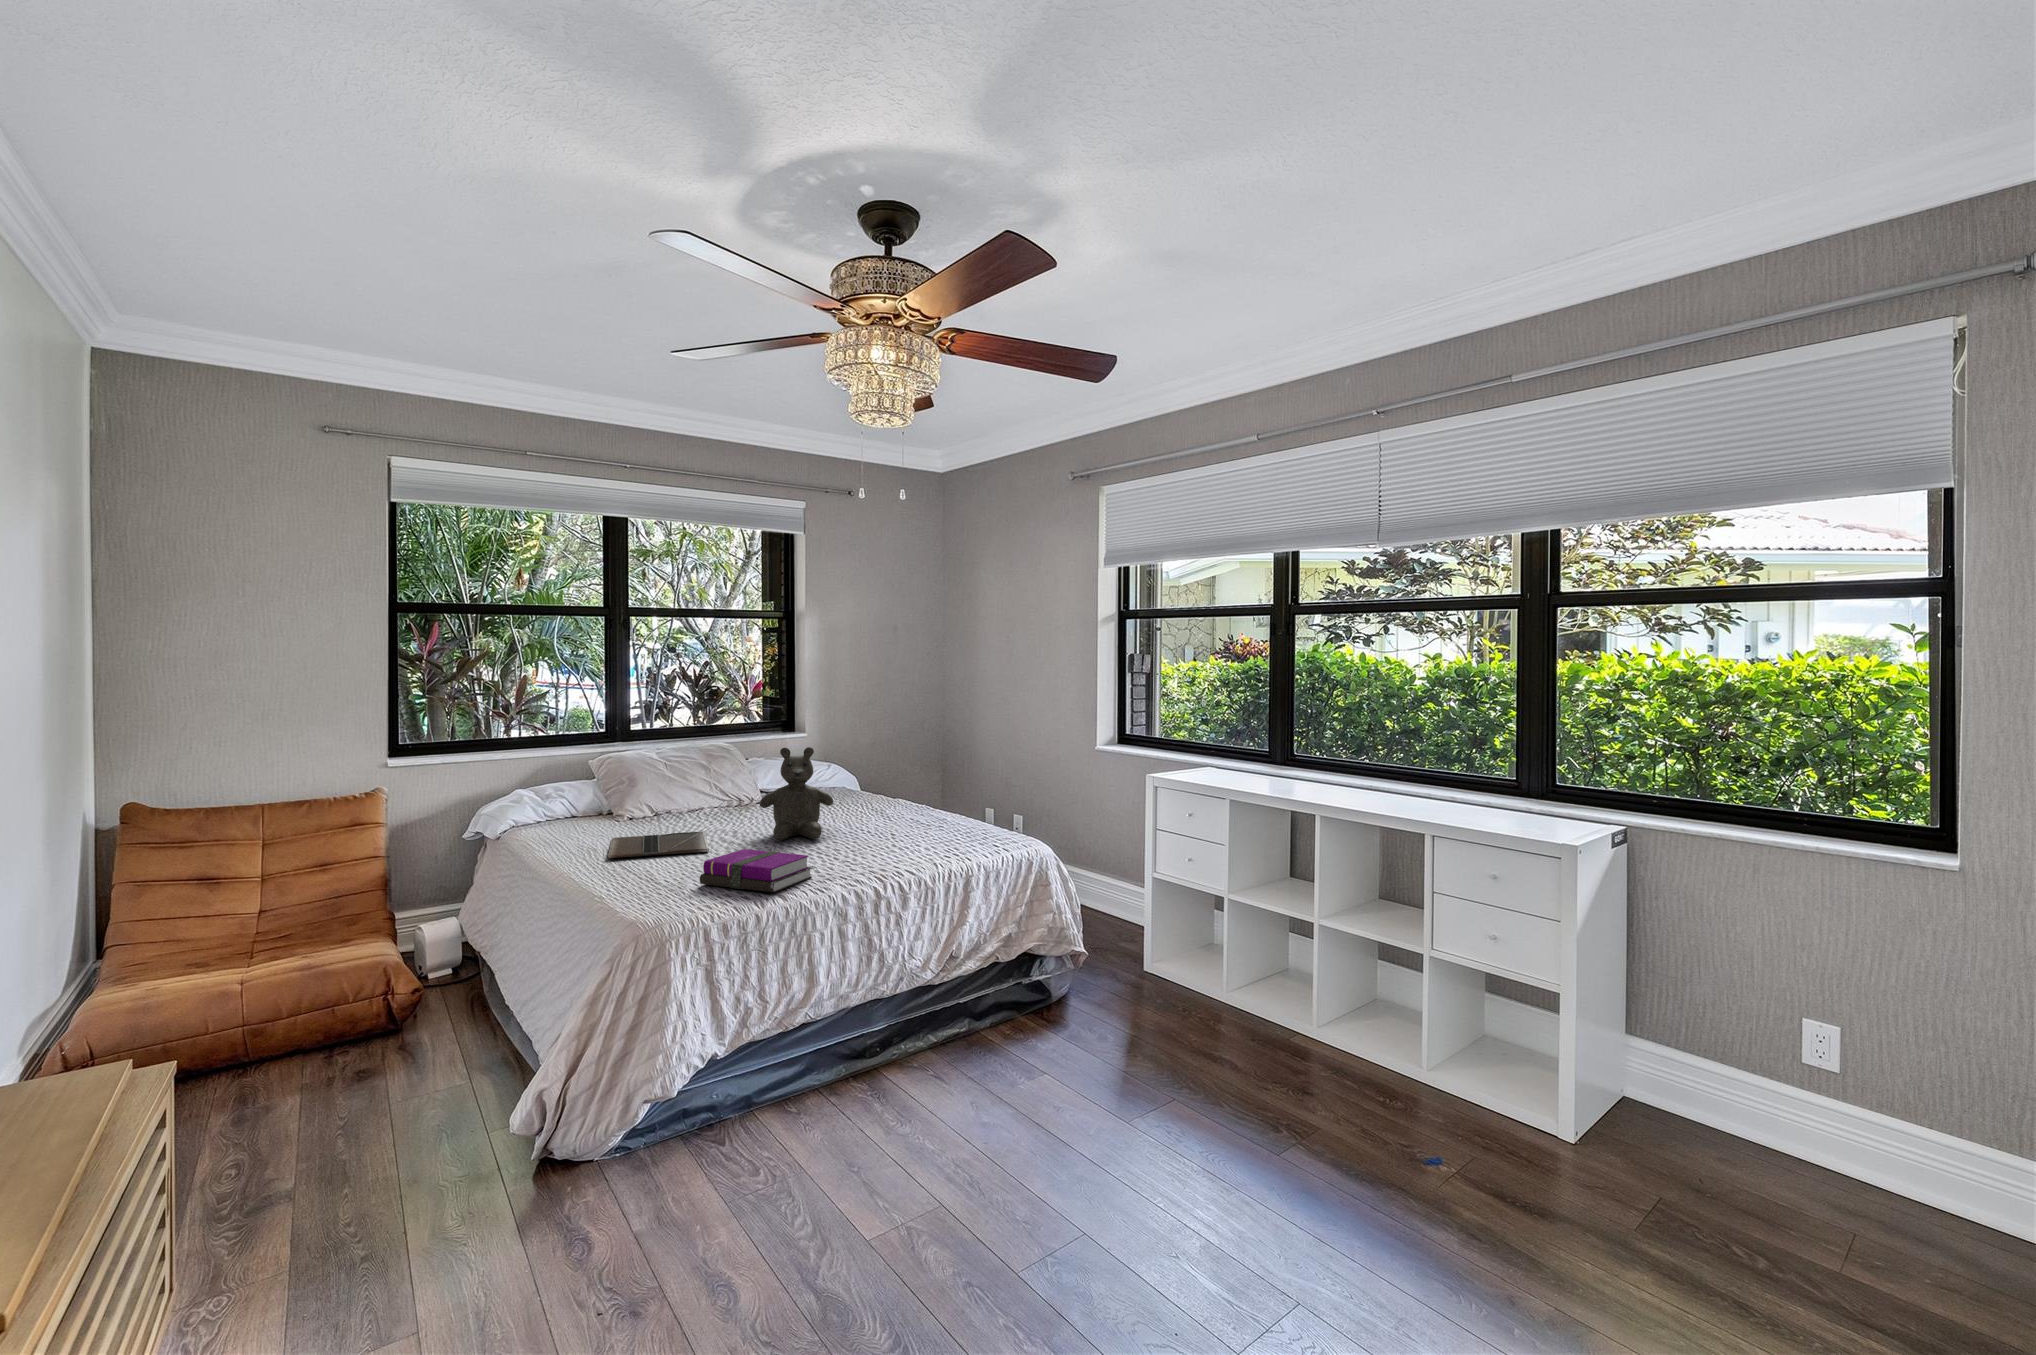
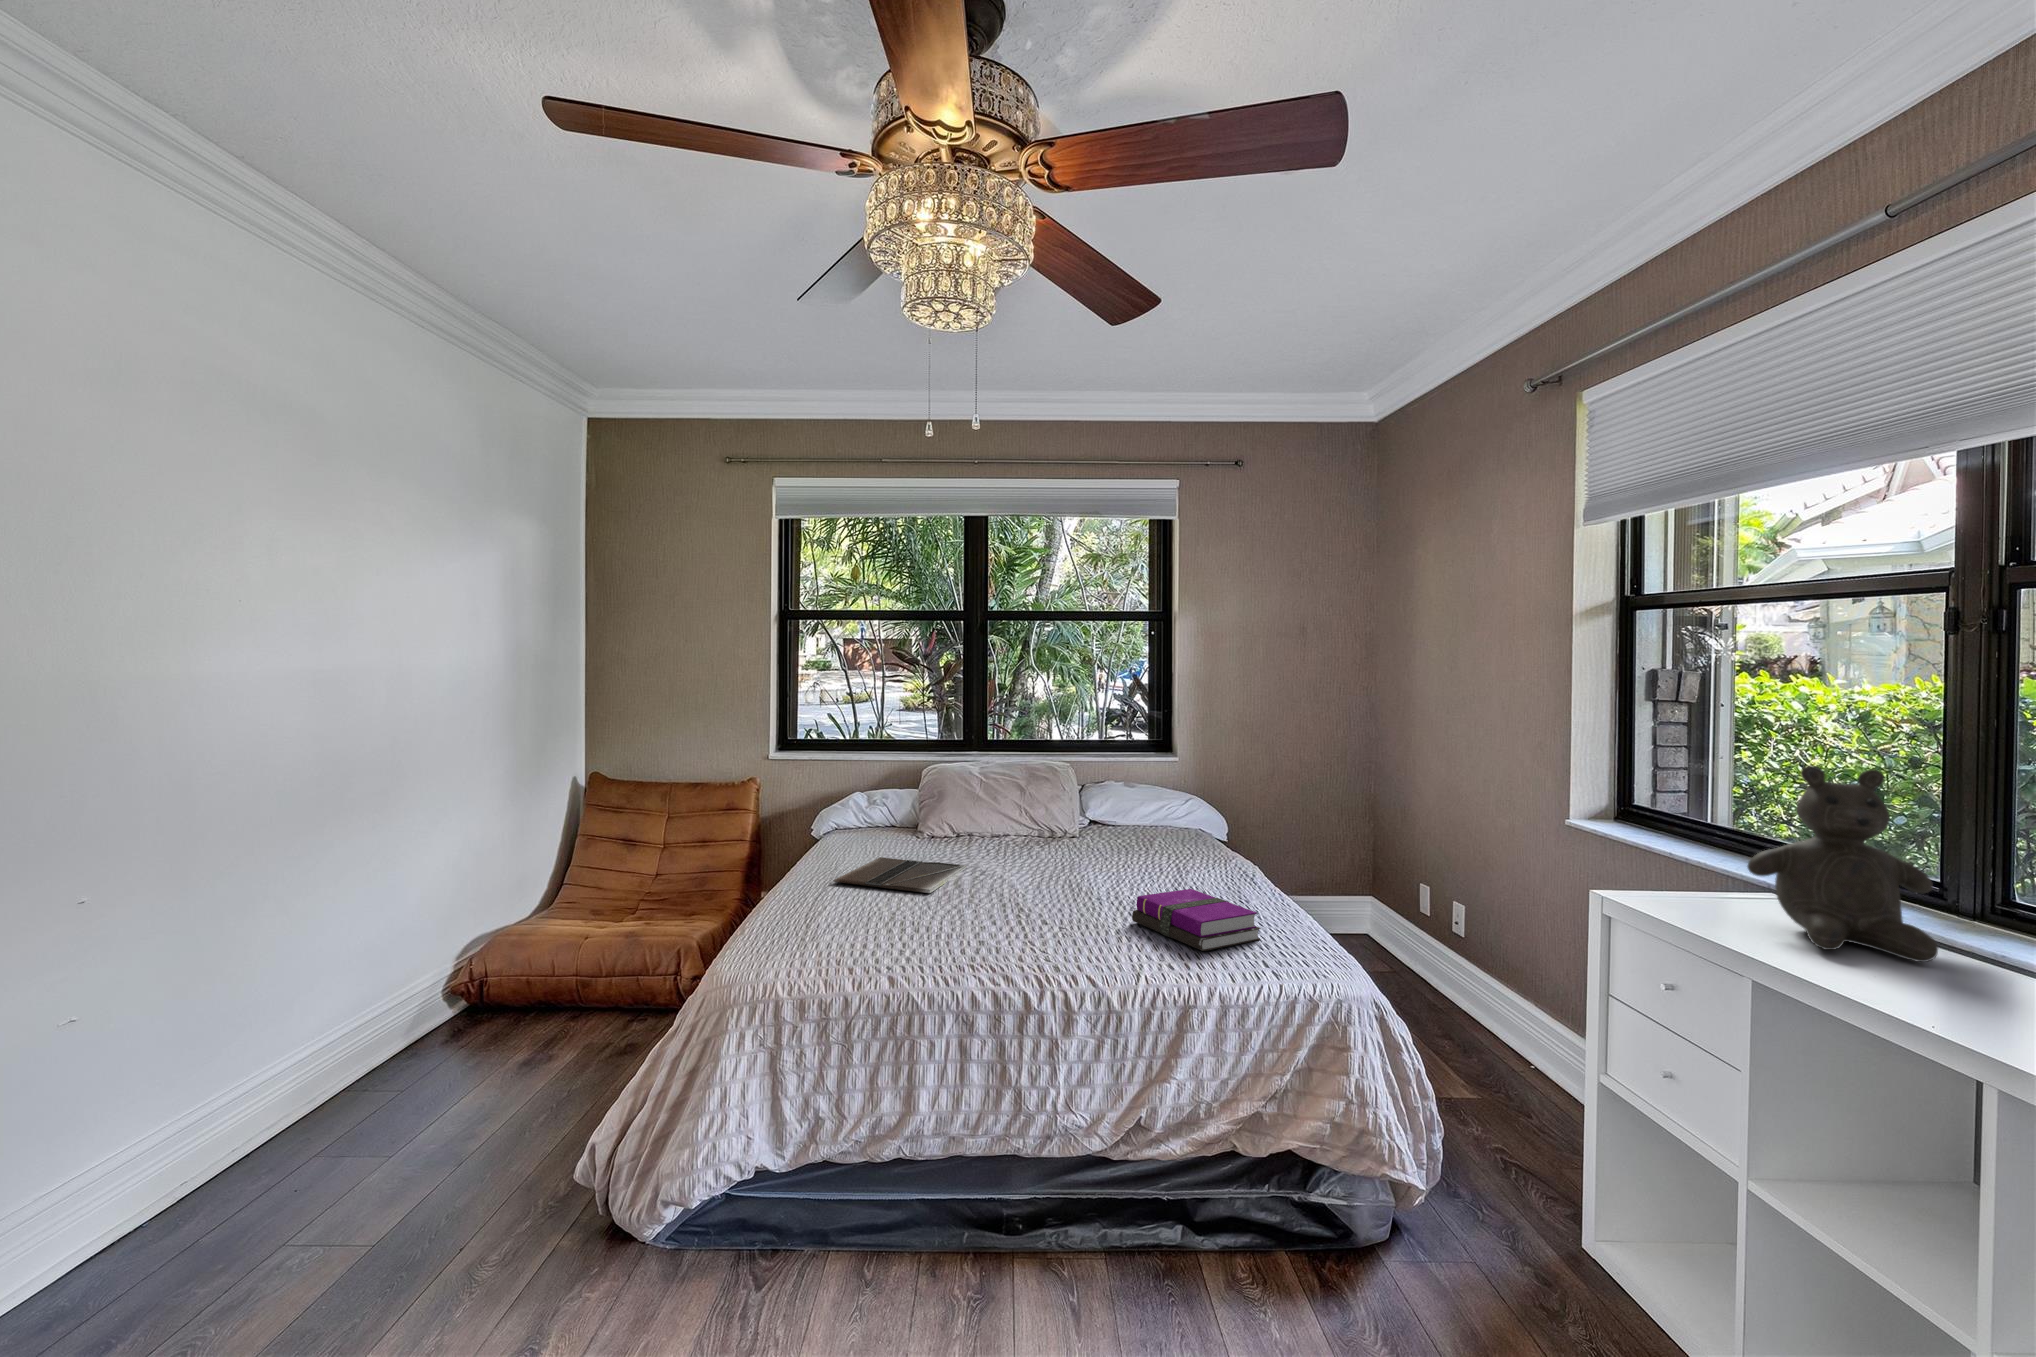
teddy bear: present [760,747,833,840] -> present [1747,766,1938,962]
notebook: present [700,849,812,892] -> present [1132,889,1261,951]

